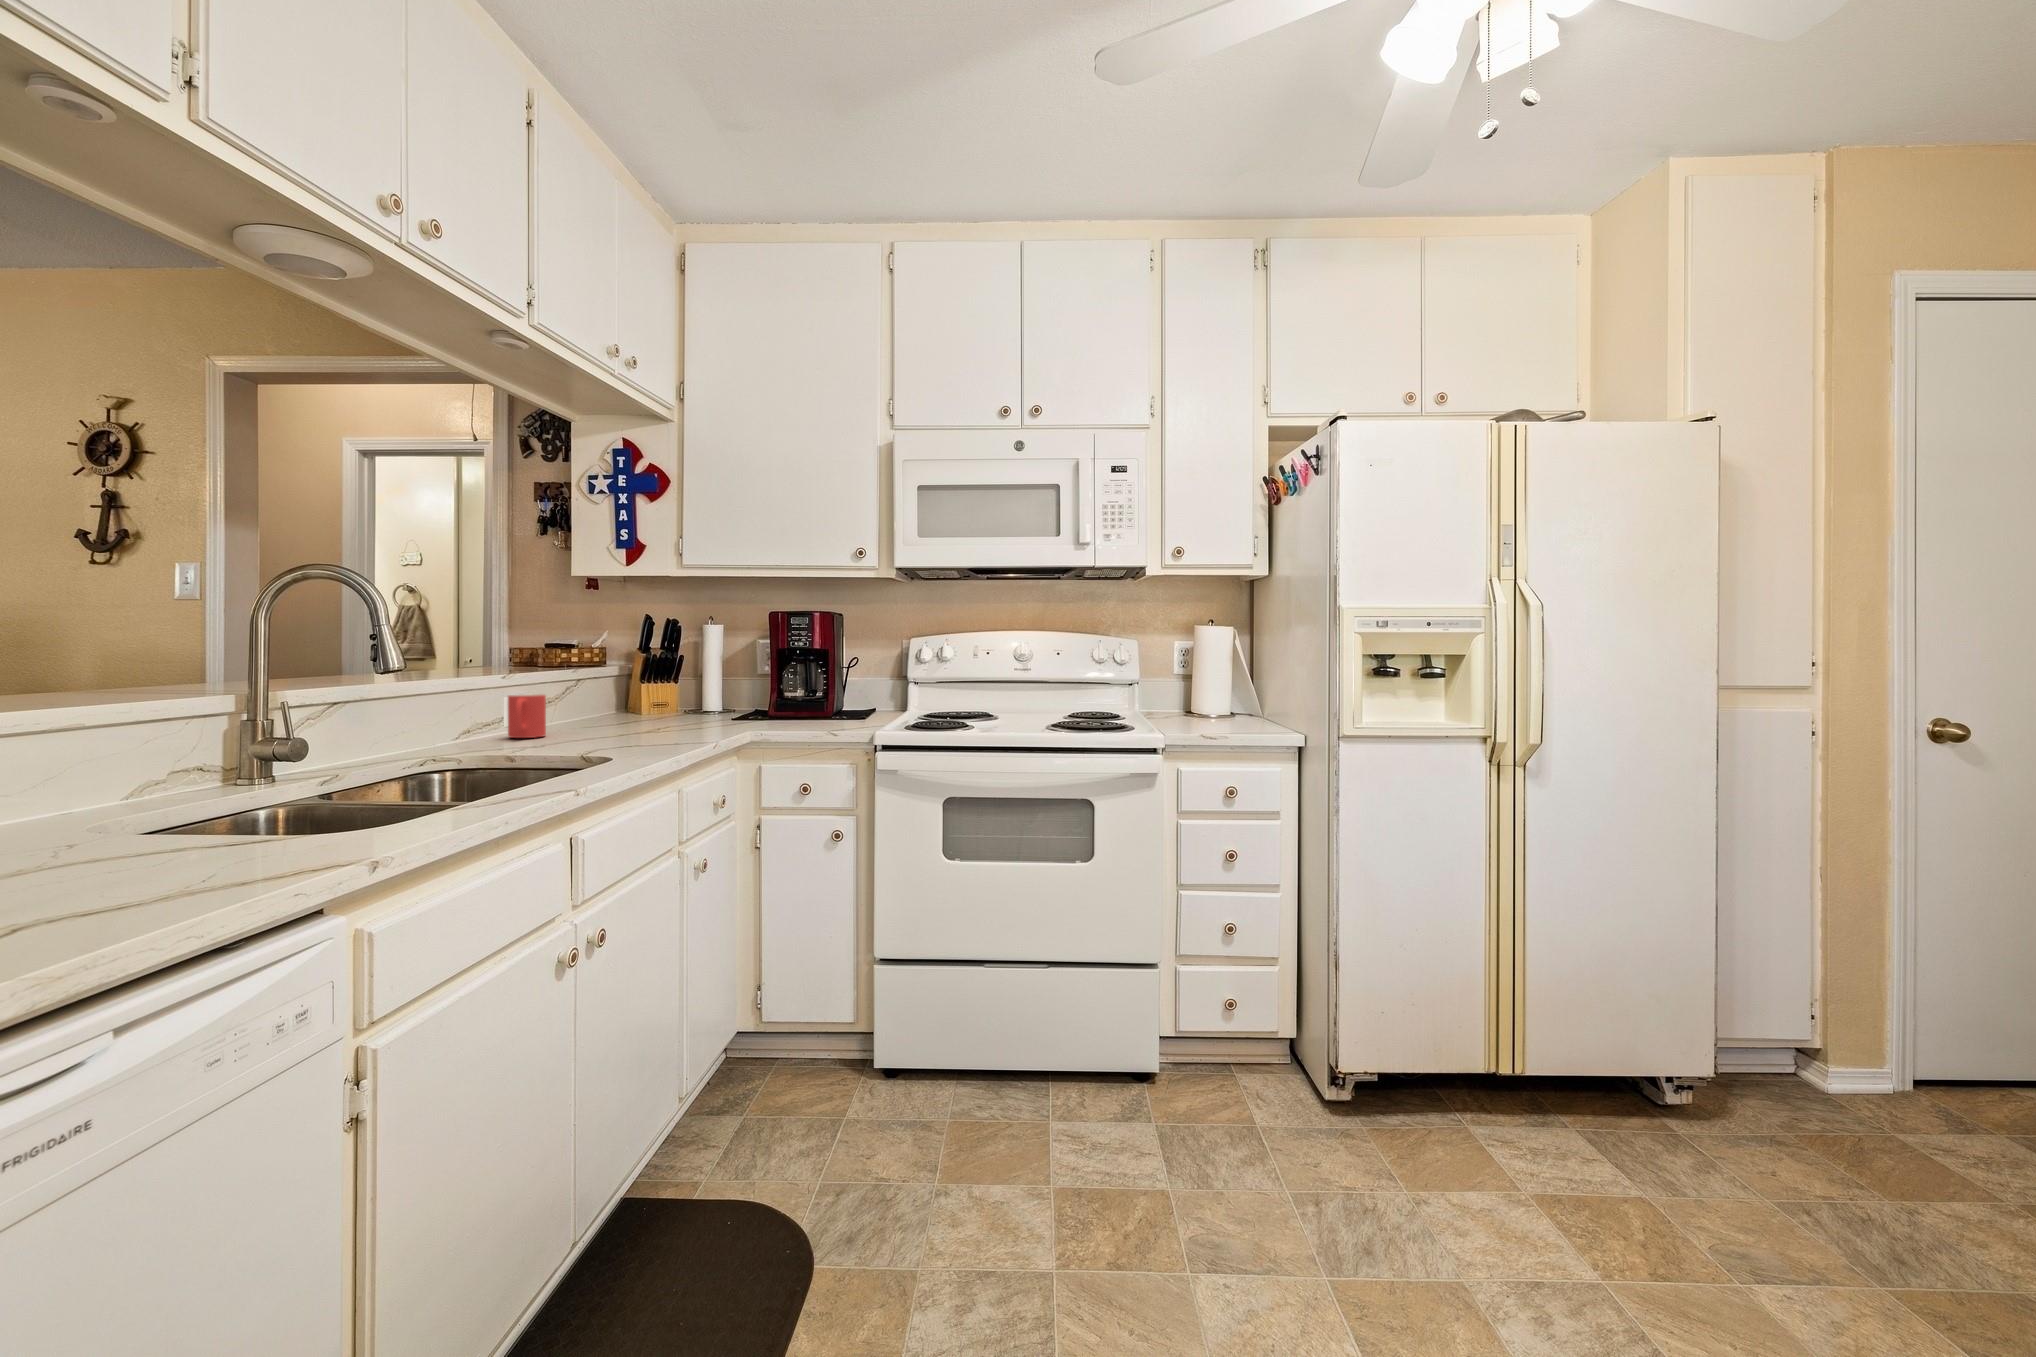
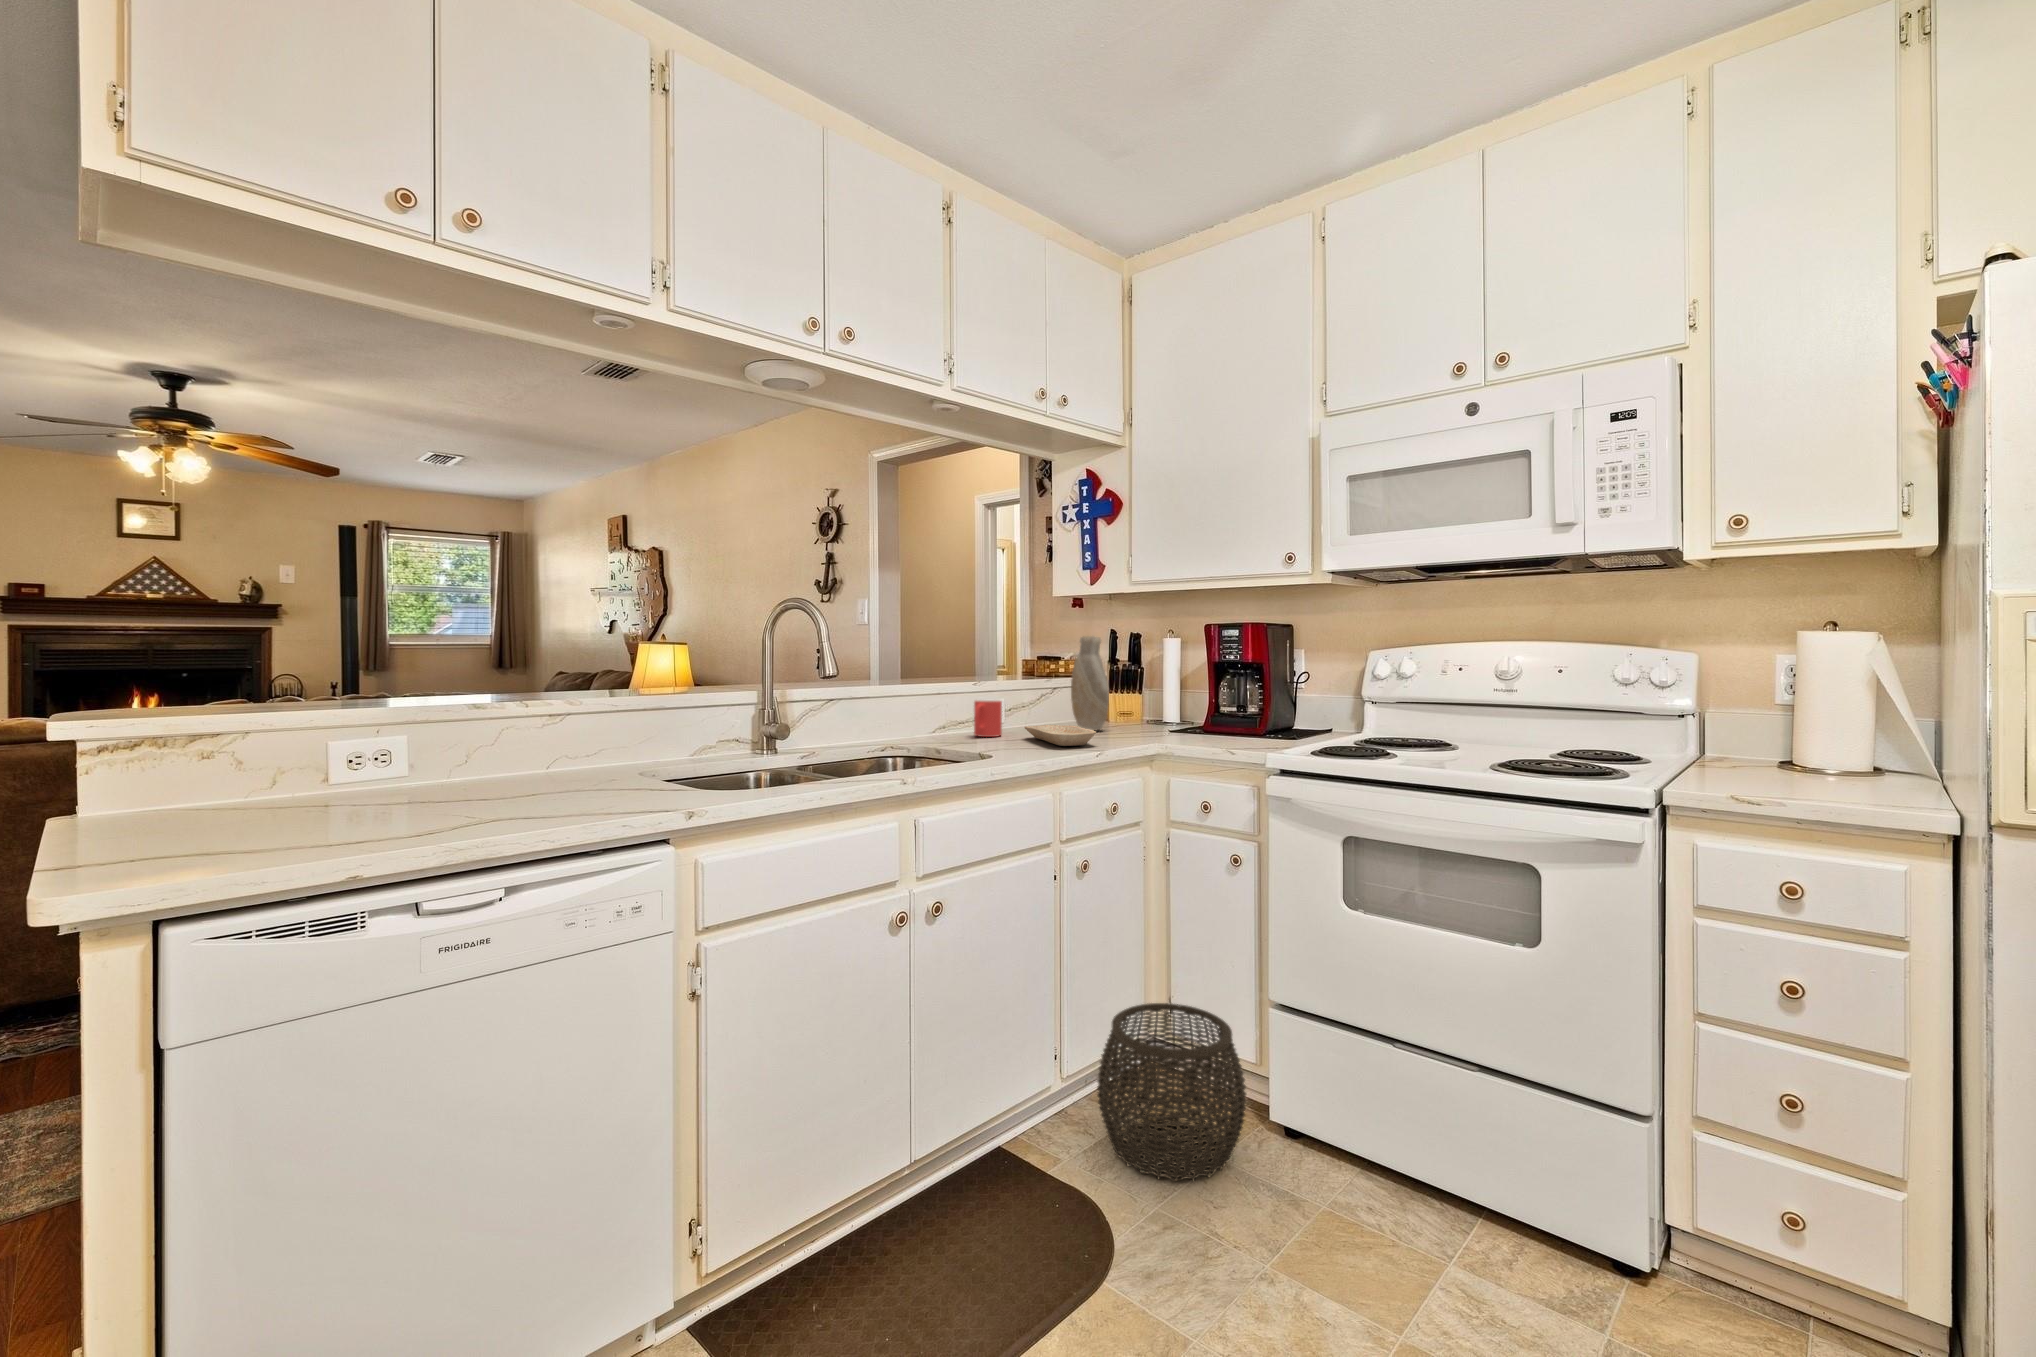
vase: none [625,621,668,724] -> present [1071,636,1109,730]
tray: none [584,719,692,741] -> present [1024,725,1096,746]
woven basket: none [726,984,876,1158] -> present [1097,1003,1246,1181]

